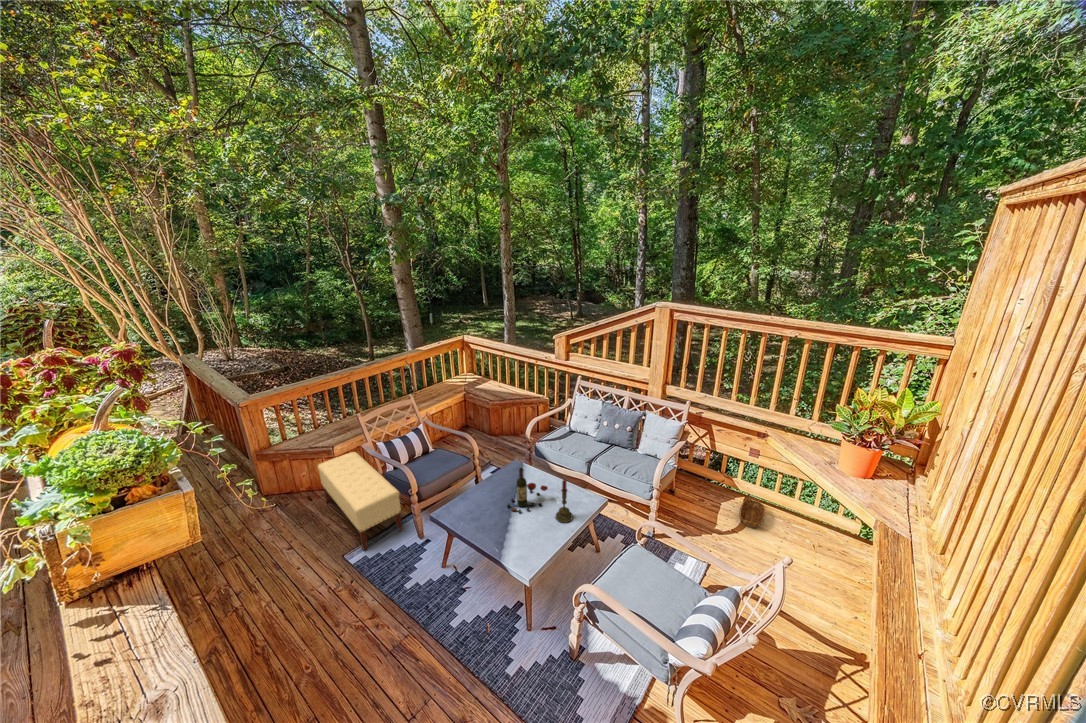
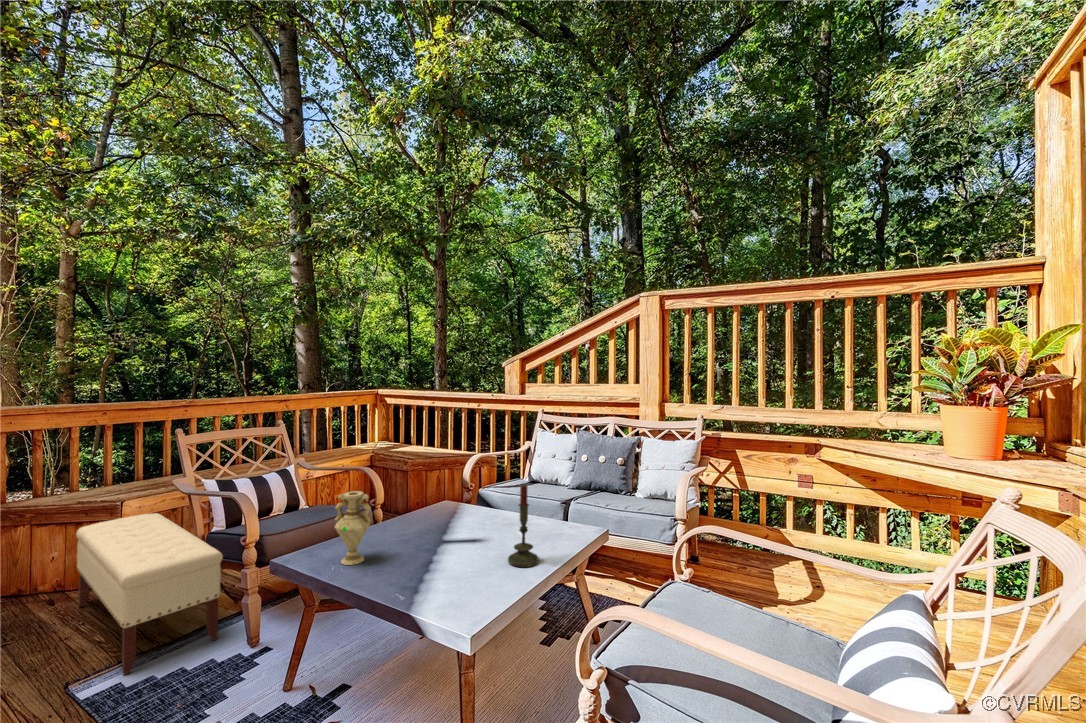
wine bottle: present [507,468,548,513] -> none [421,477,496,559]
vase: none [459,476,479,515] -> present [335,491,371,565]
basket: present [739,498,765,528] -> none [794,557,850,607]

